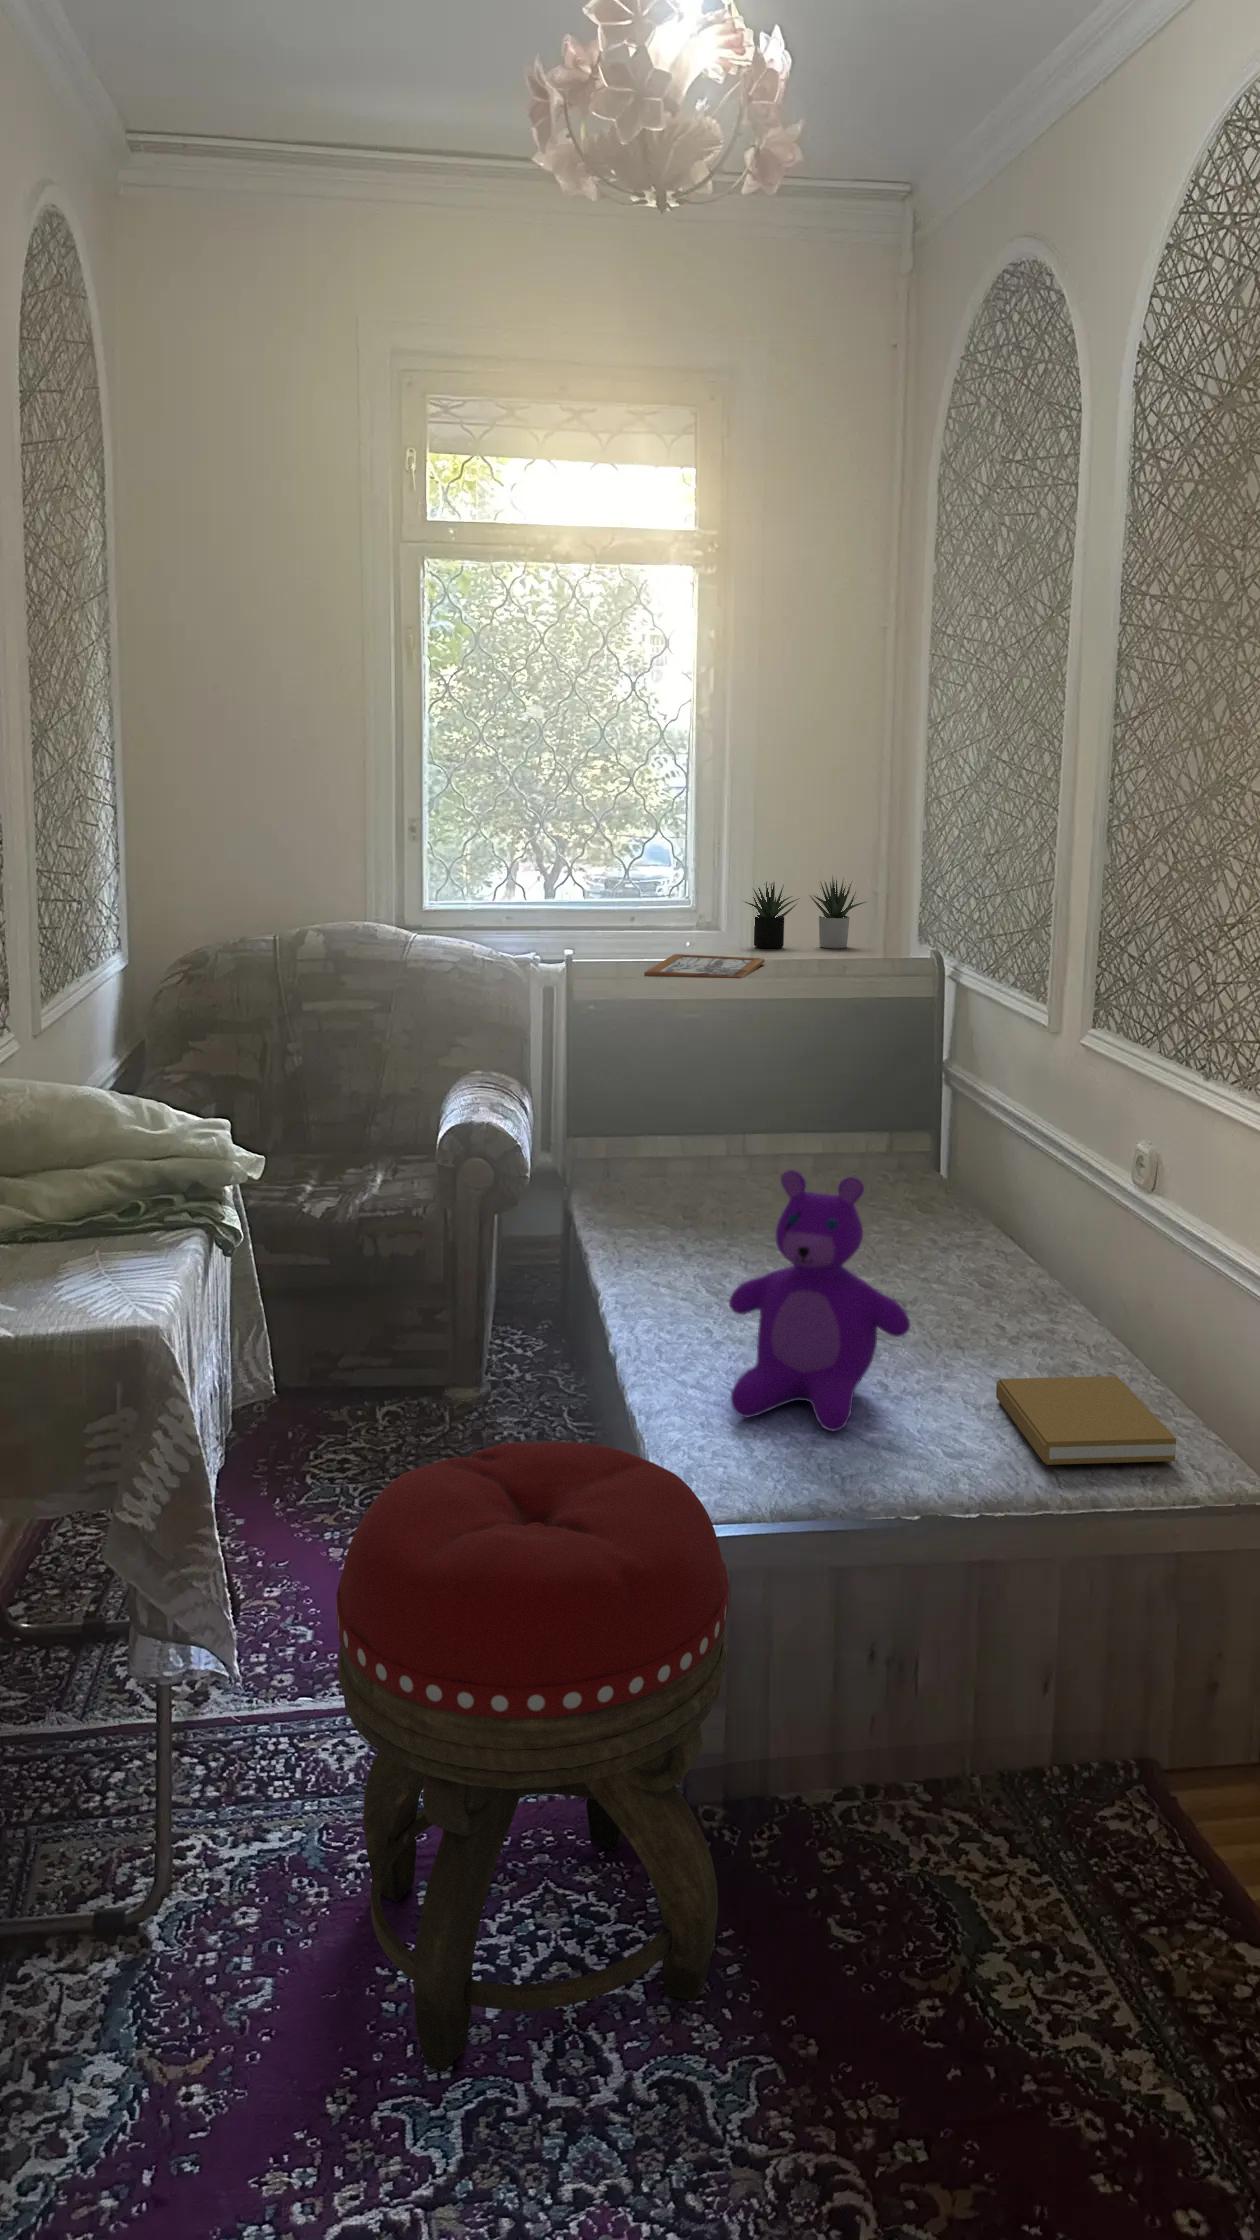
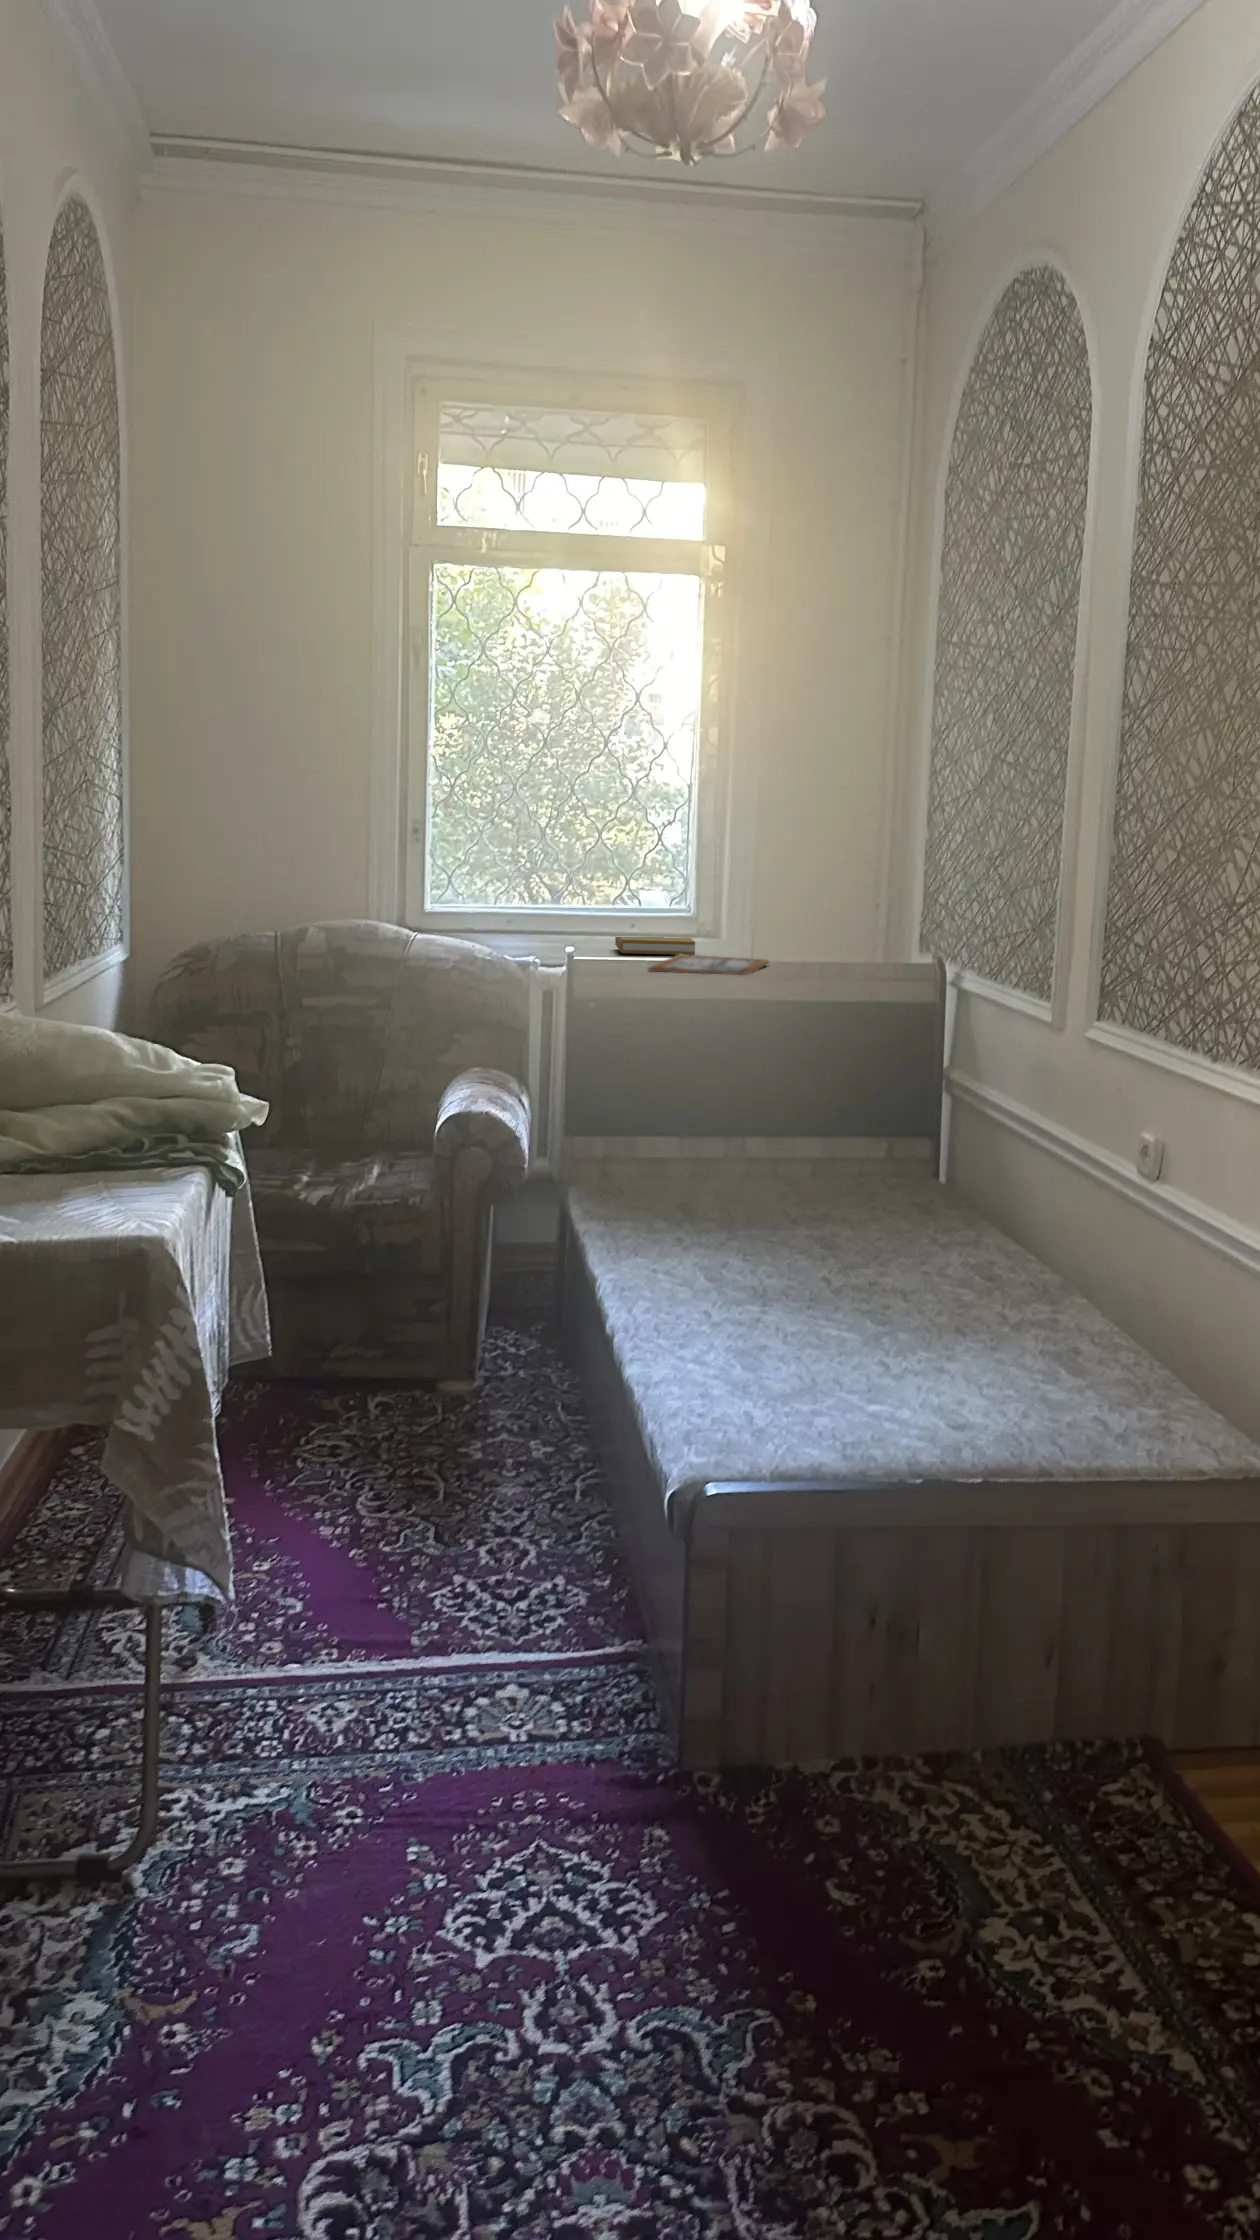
succulent plant: present [745,878,865,949] -> none [741,882,873,956]
teddy bear: present [729,1170,910,1431] -> none [731,1141,915,1403]
book: present [996,1376,1176,1465] -> present [615,937,695,955]
footstool: present [337,1442,729,2071] -> none [333,1388,732,2016]

